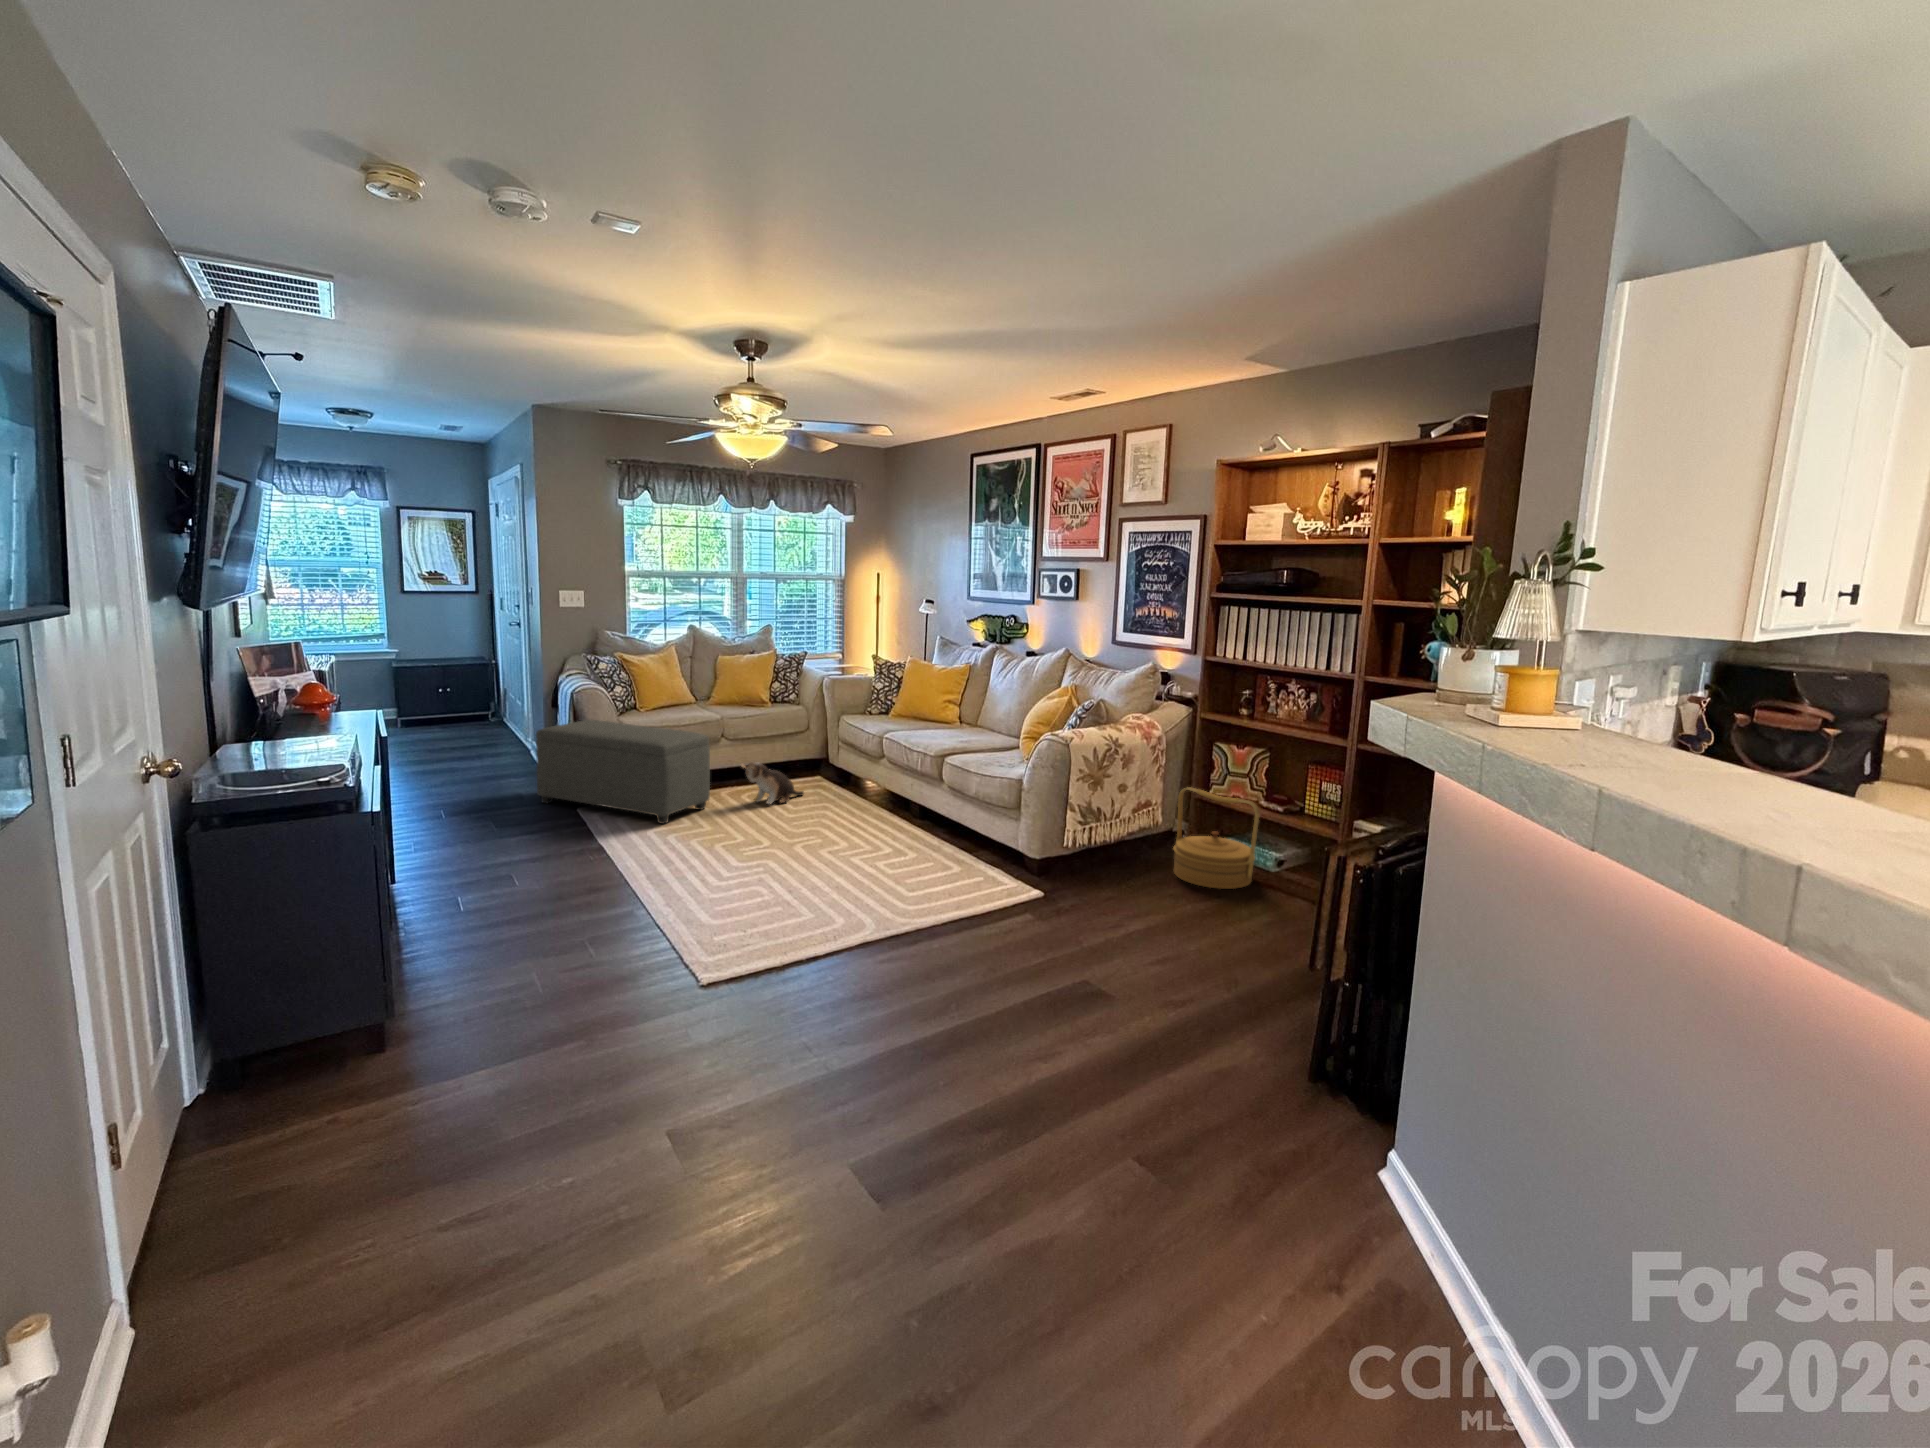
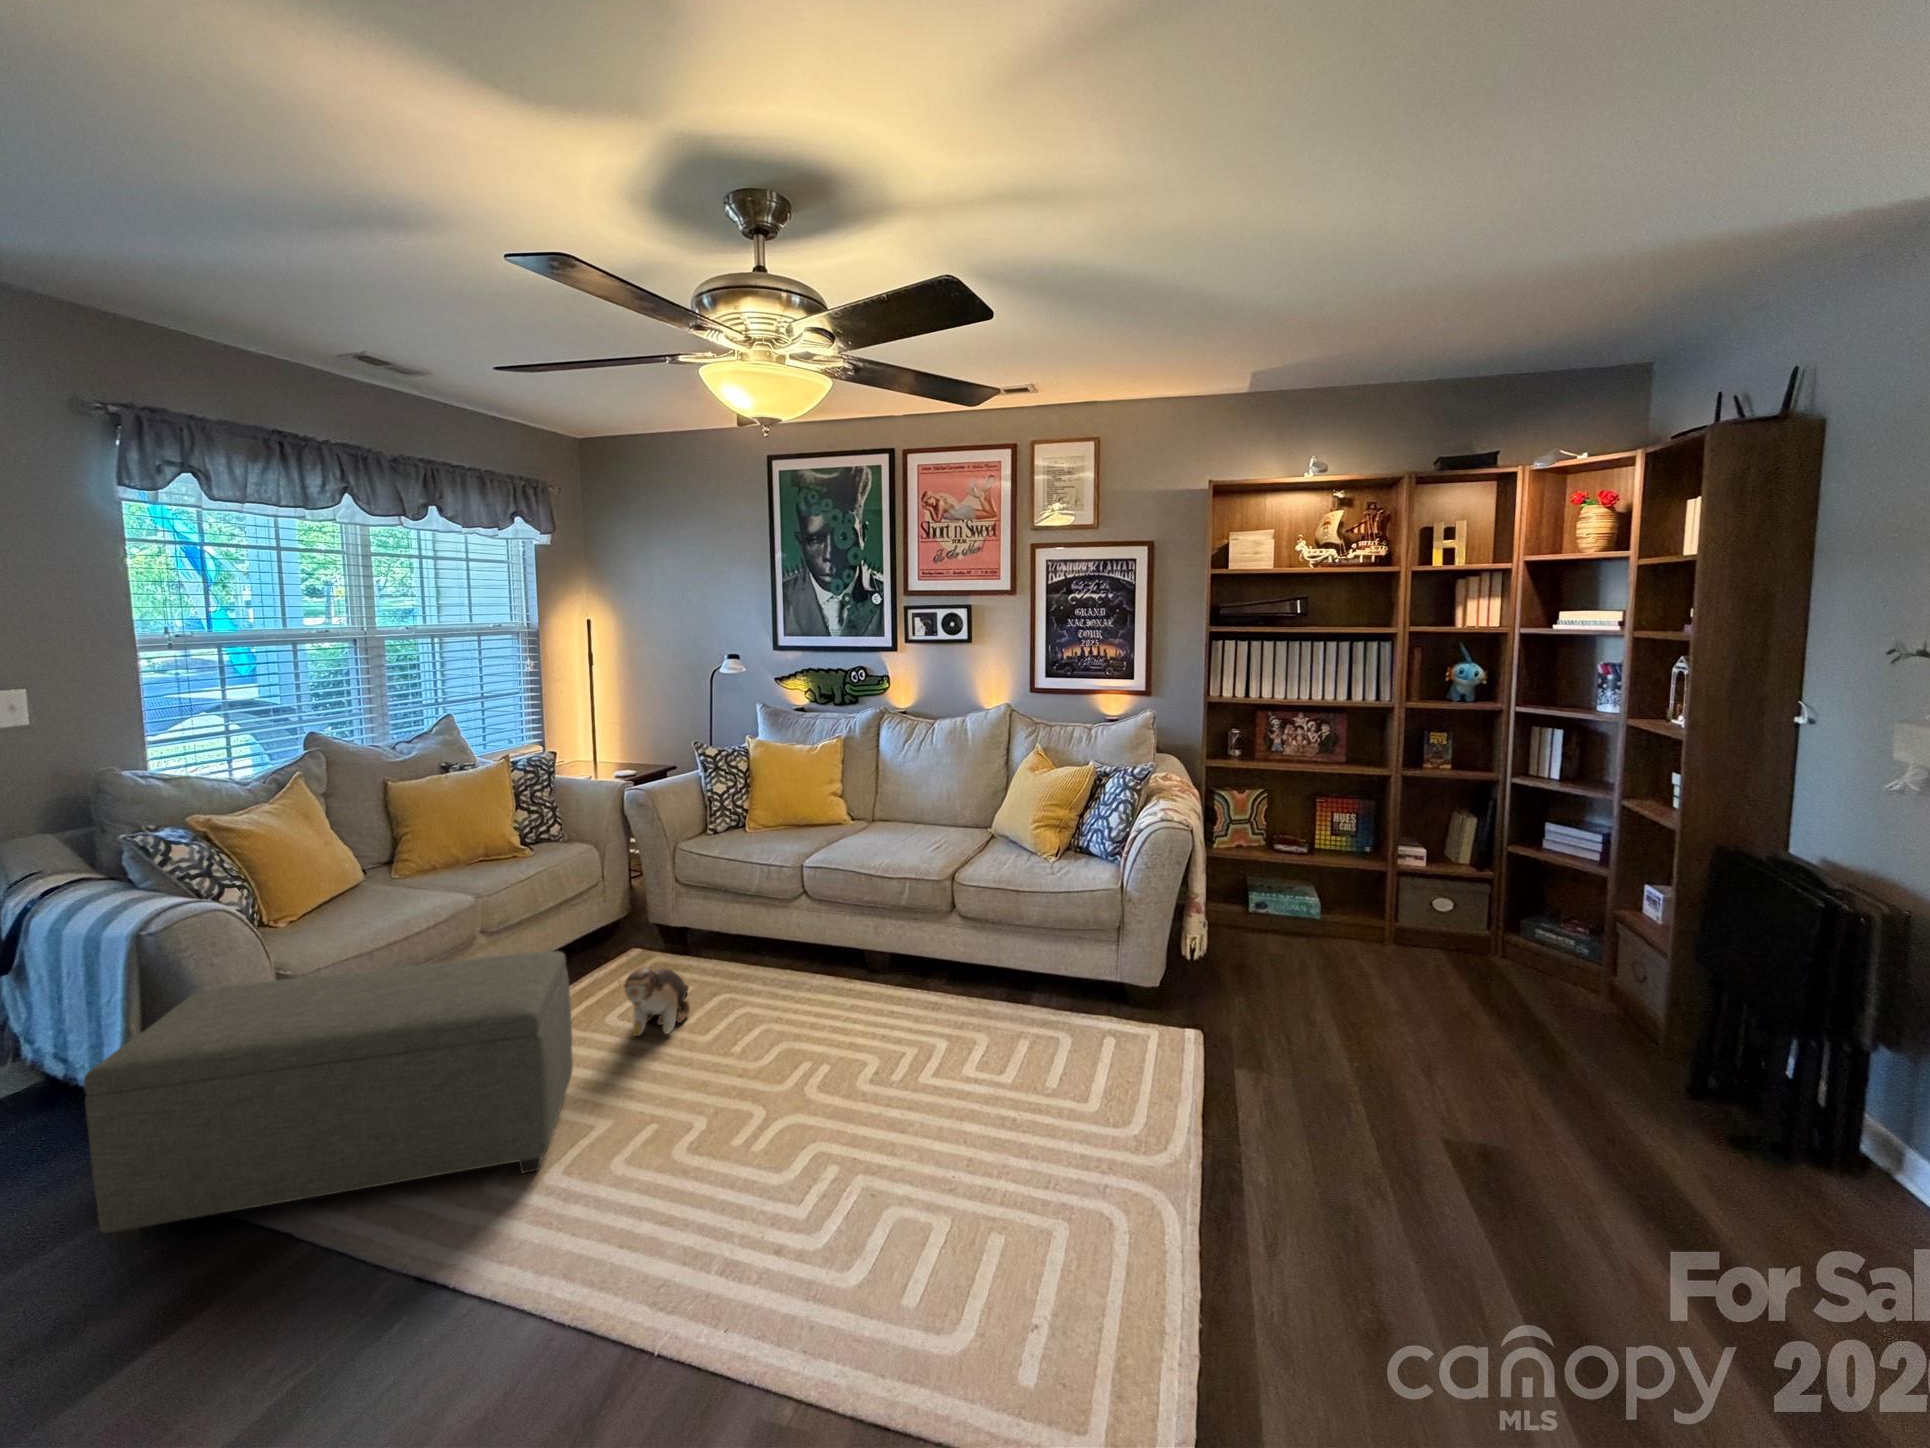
woven basket: present [1174,787,1260,889] -> none [1246,852,1351,966]

